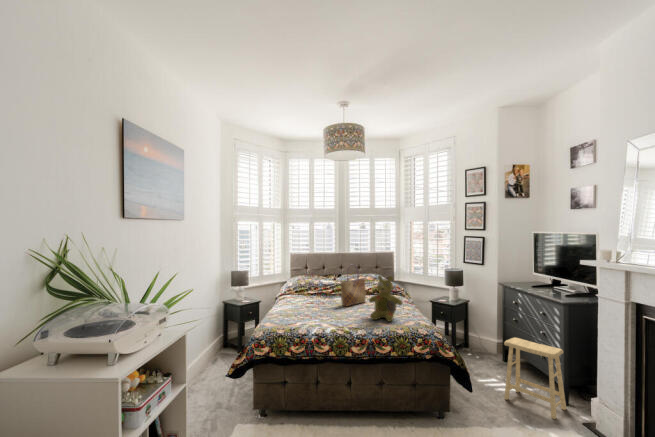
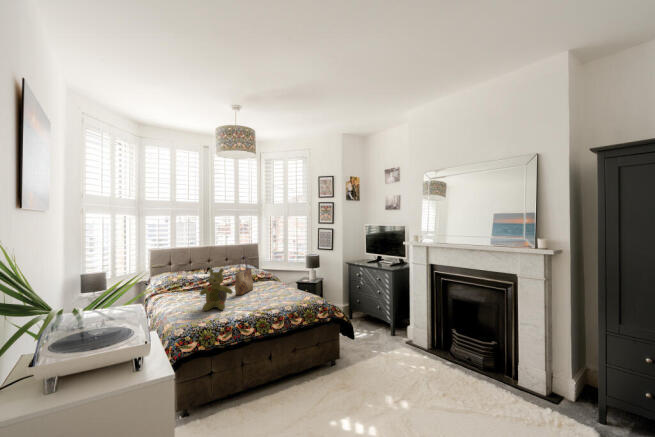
stuffed bear: present [369,276,402,322] -> present [200,269,233,311]
footstool: present [504,338,566,419] -> none [362,298,395,345]

